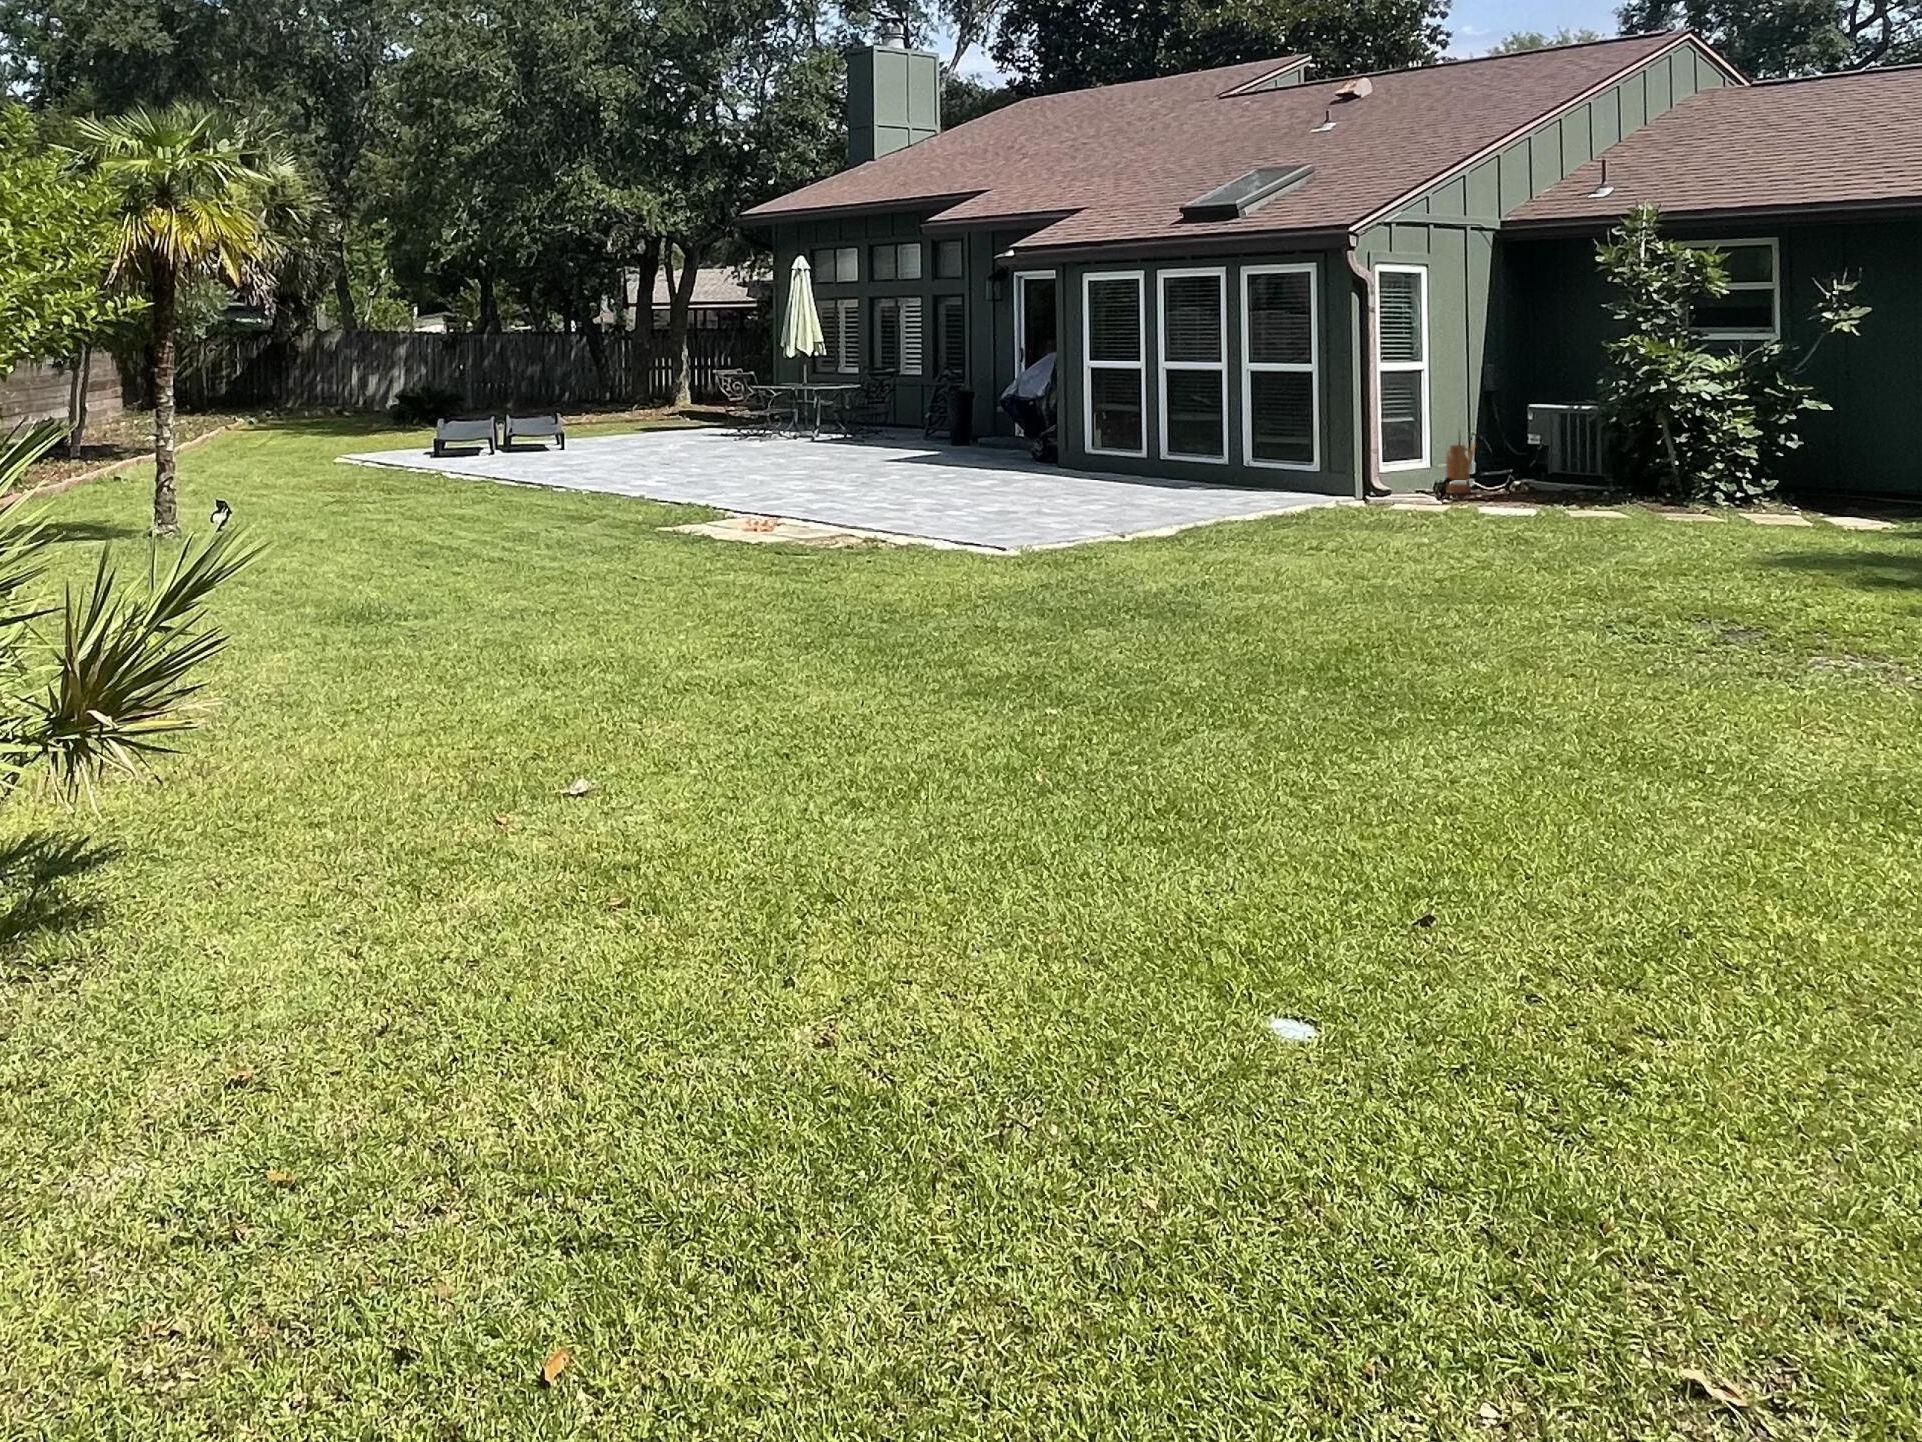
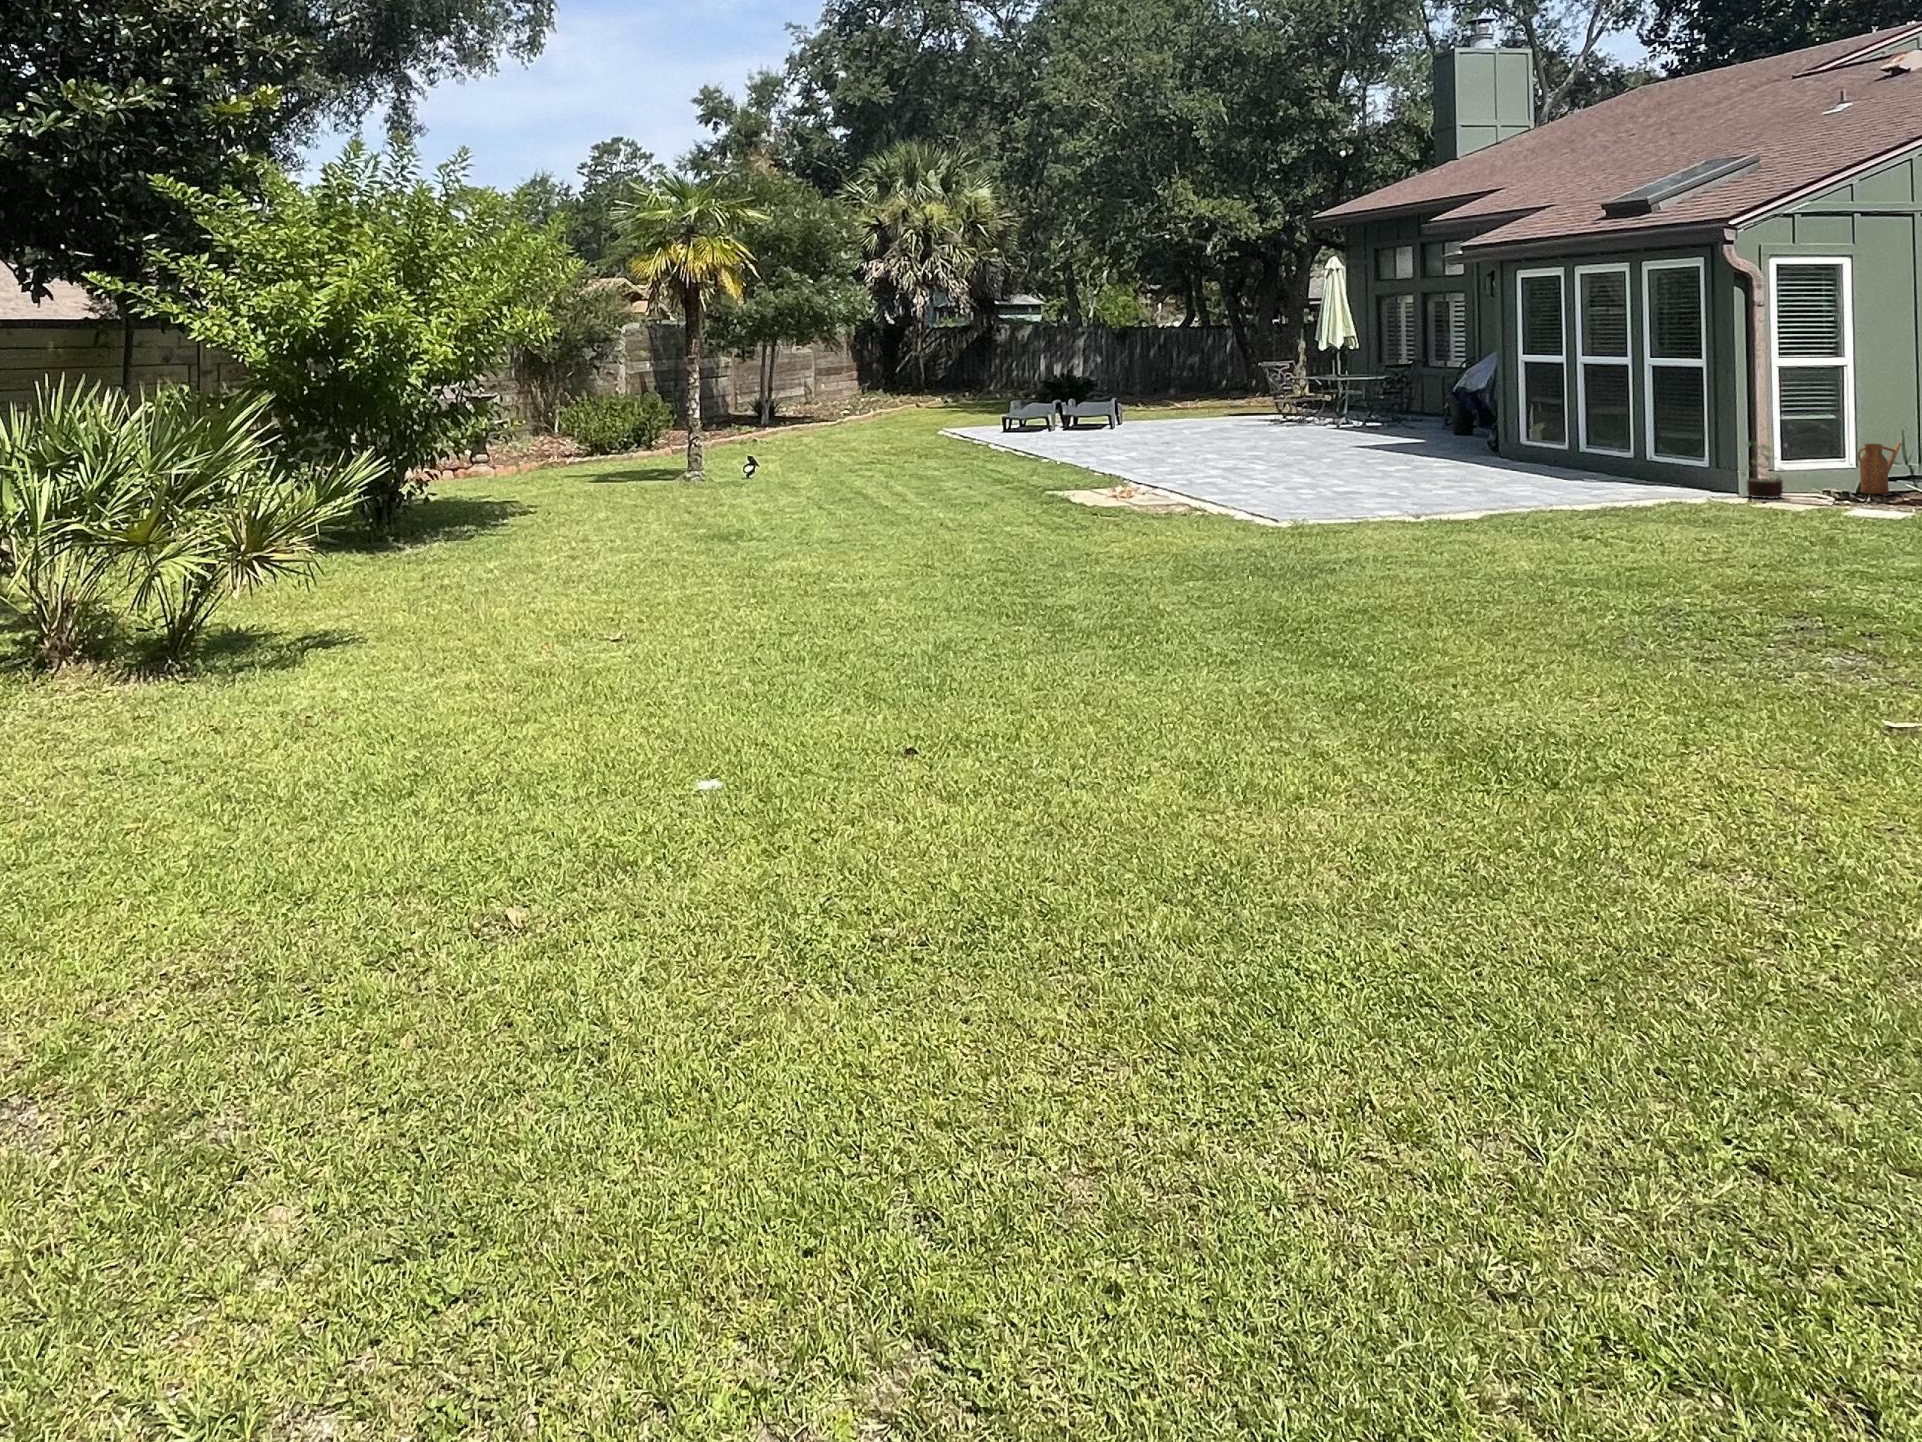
decorative plant: none [1357,444,1400,502] -> present [1741,442,1784,499]

